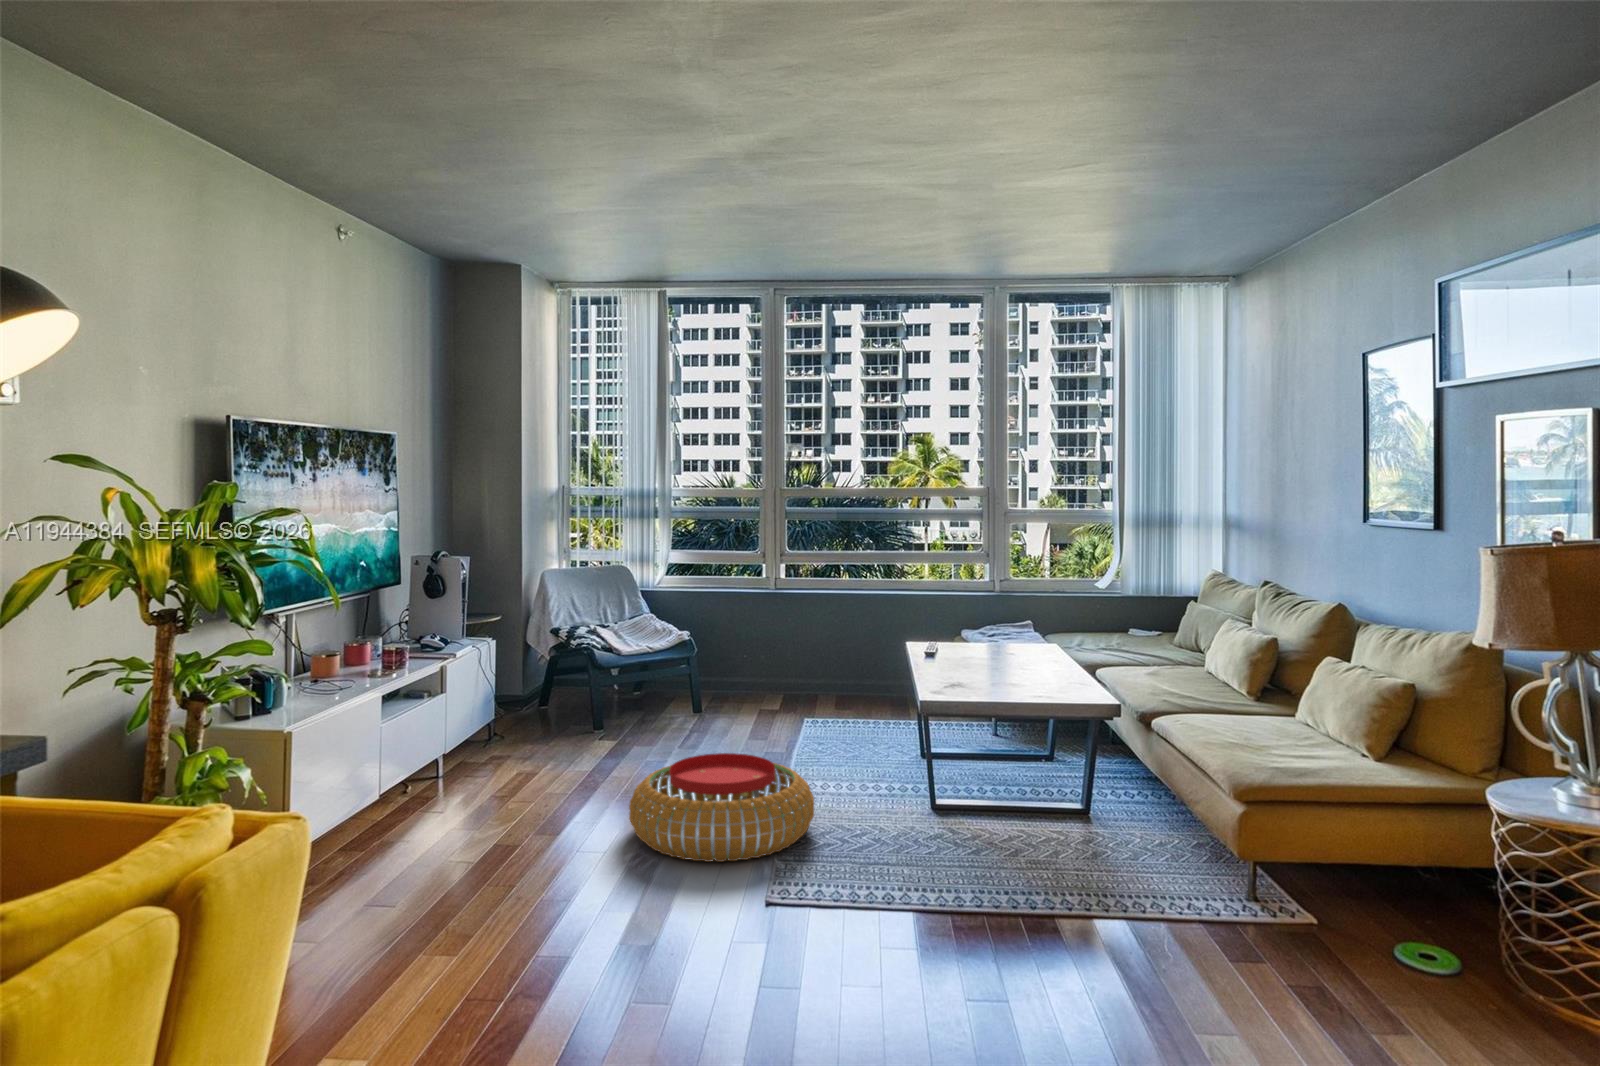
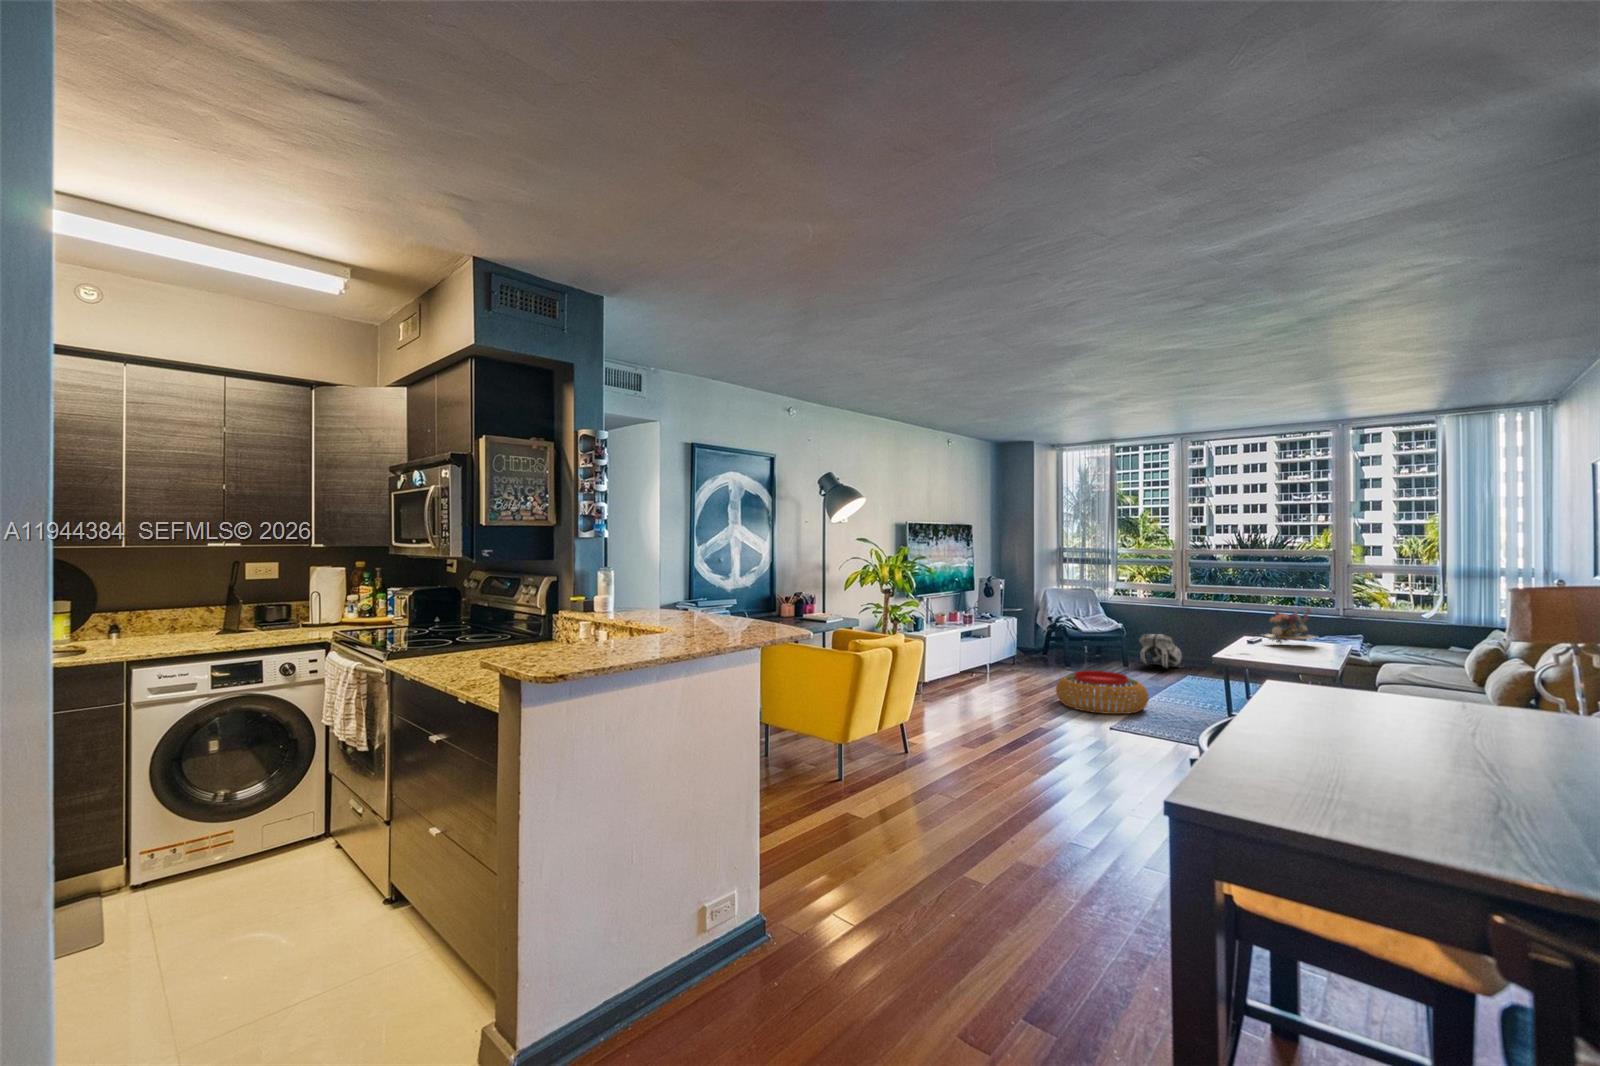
flower arrangement: none [950,592,1028,660] -> present [1263,608,1313,643]
backpack: none [716,646,775,707] -> present [1139,634,1182,669]

